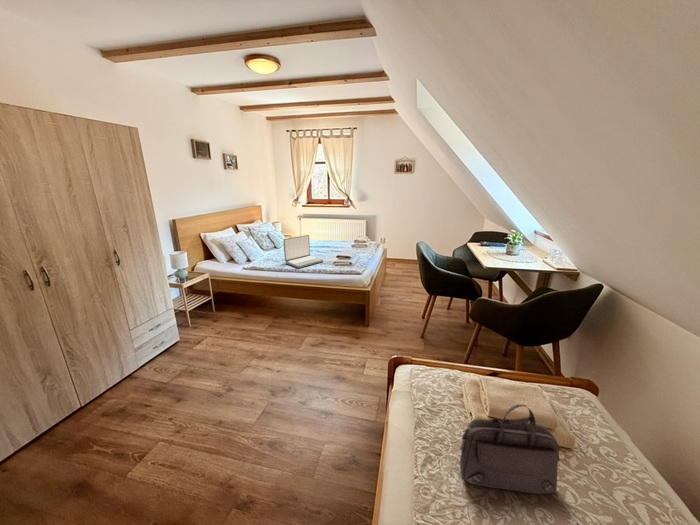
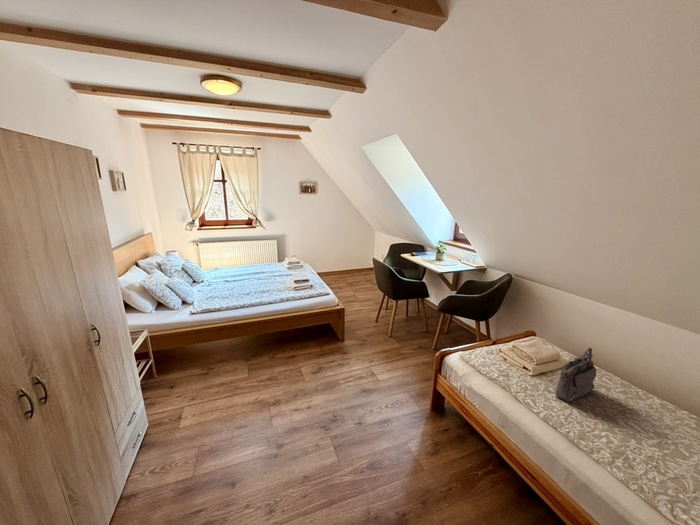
laptop: present [283,235,323,268] -> none [238,263,278,300]

